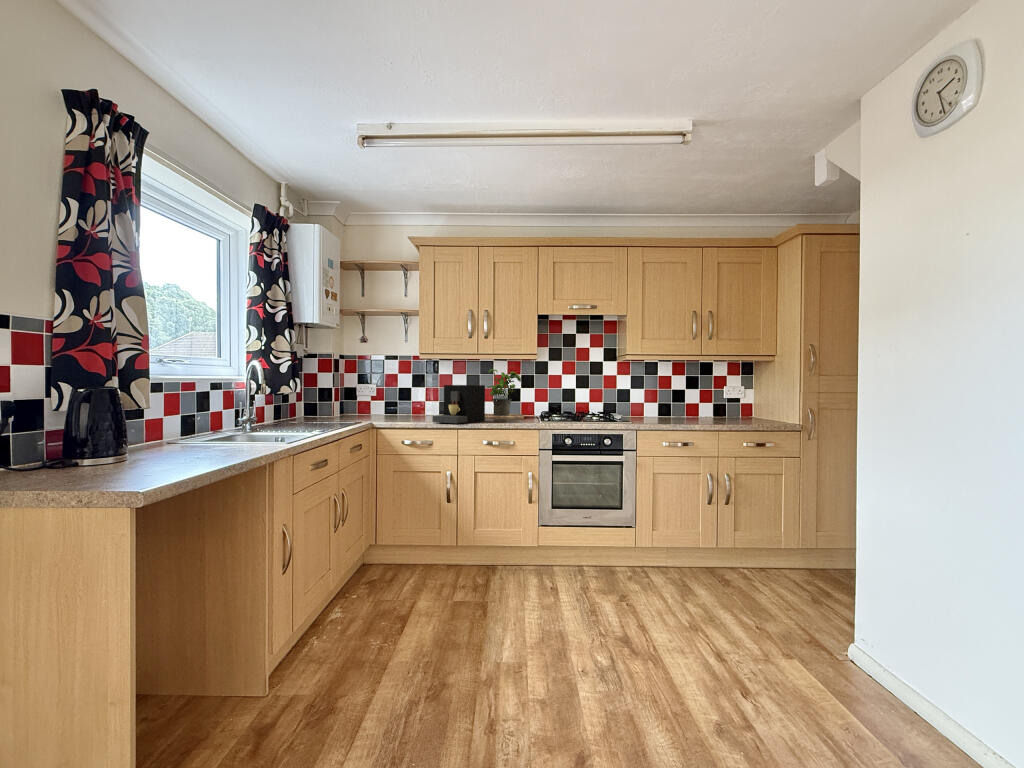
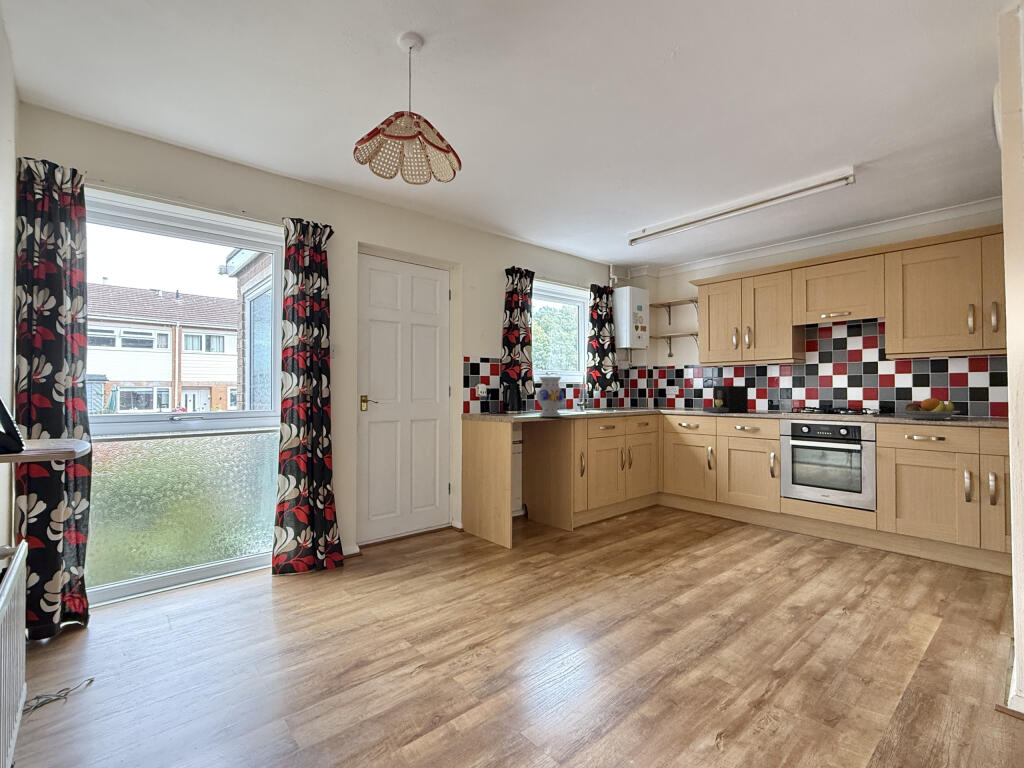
vase: none [164,367,234,457] -> present [536,377,564,417]
potted plant: present [485,369,524,419] -> none [751,374,795,413]
fruit bowl: none [663,401,723,426] -> present [898,398,960,420]

